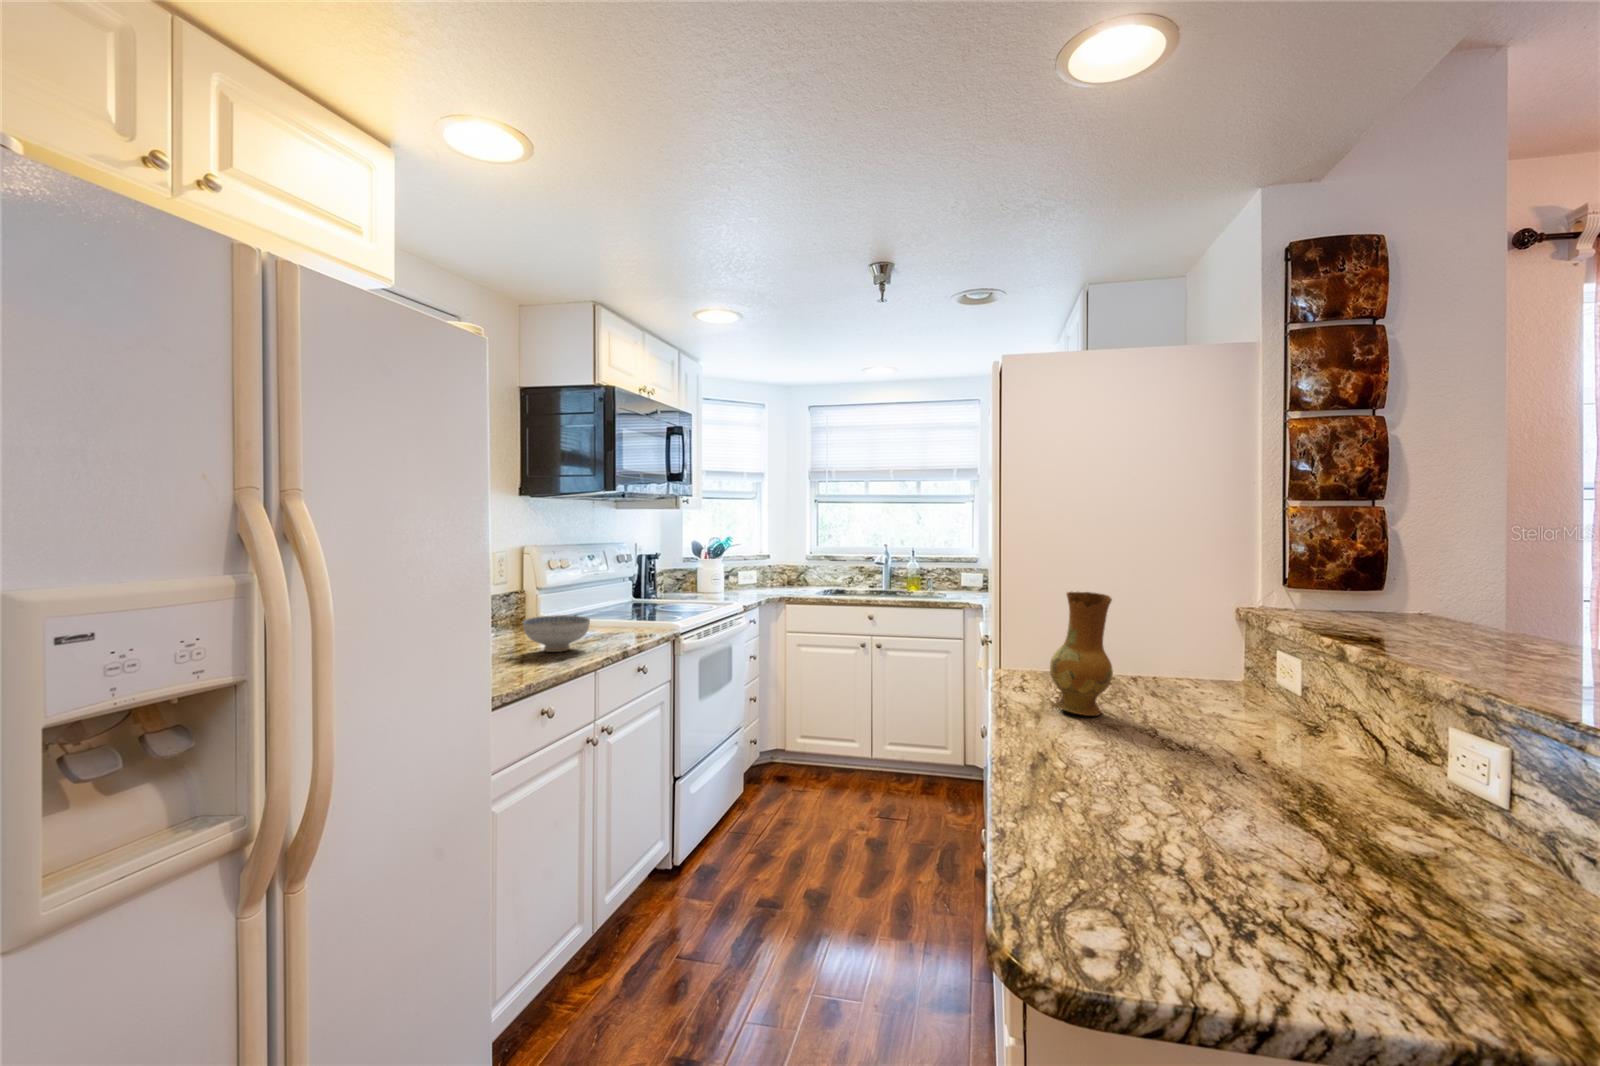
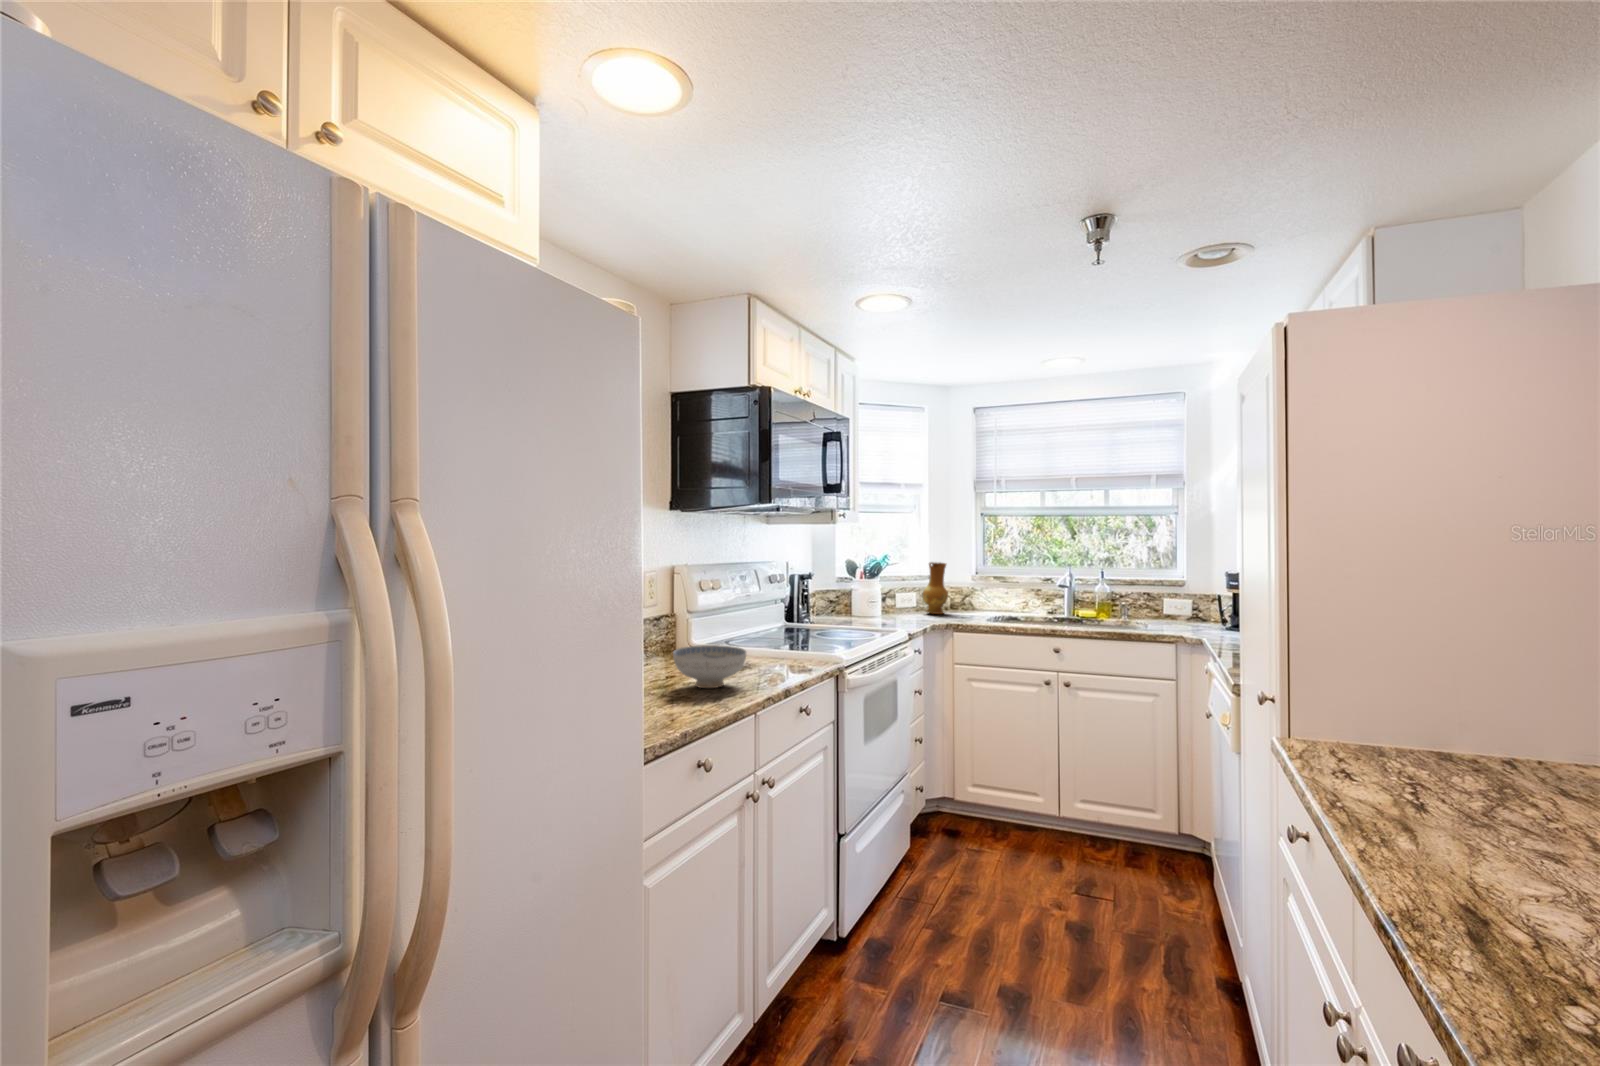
ceramic jug: present [1050,592,1113,716] -> present [923,562,948,614]

